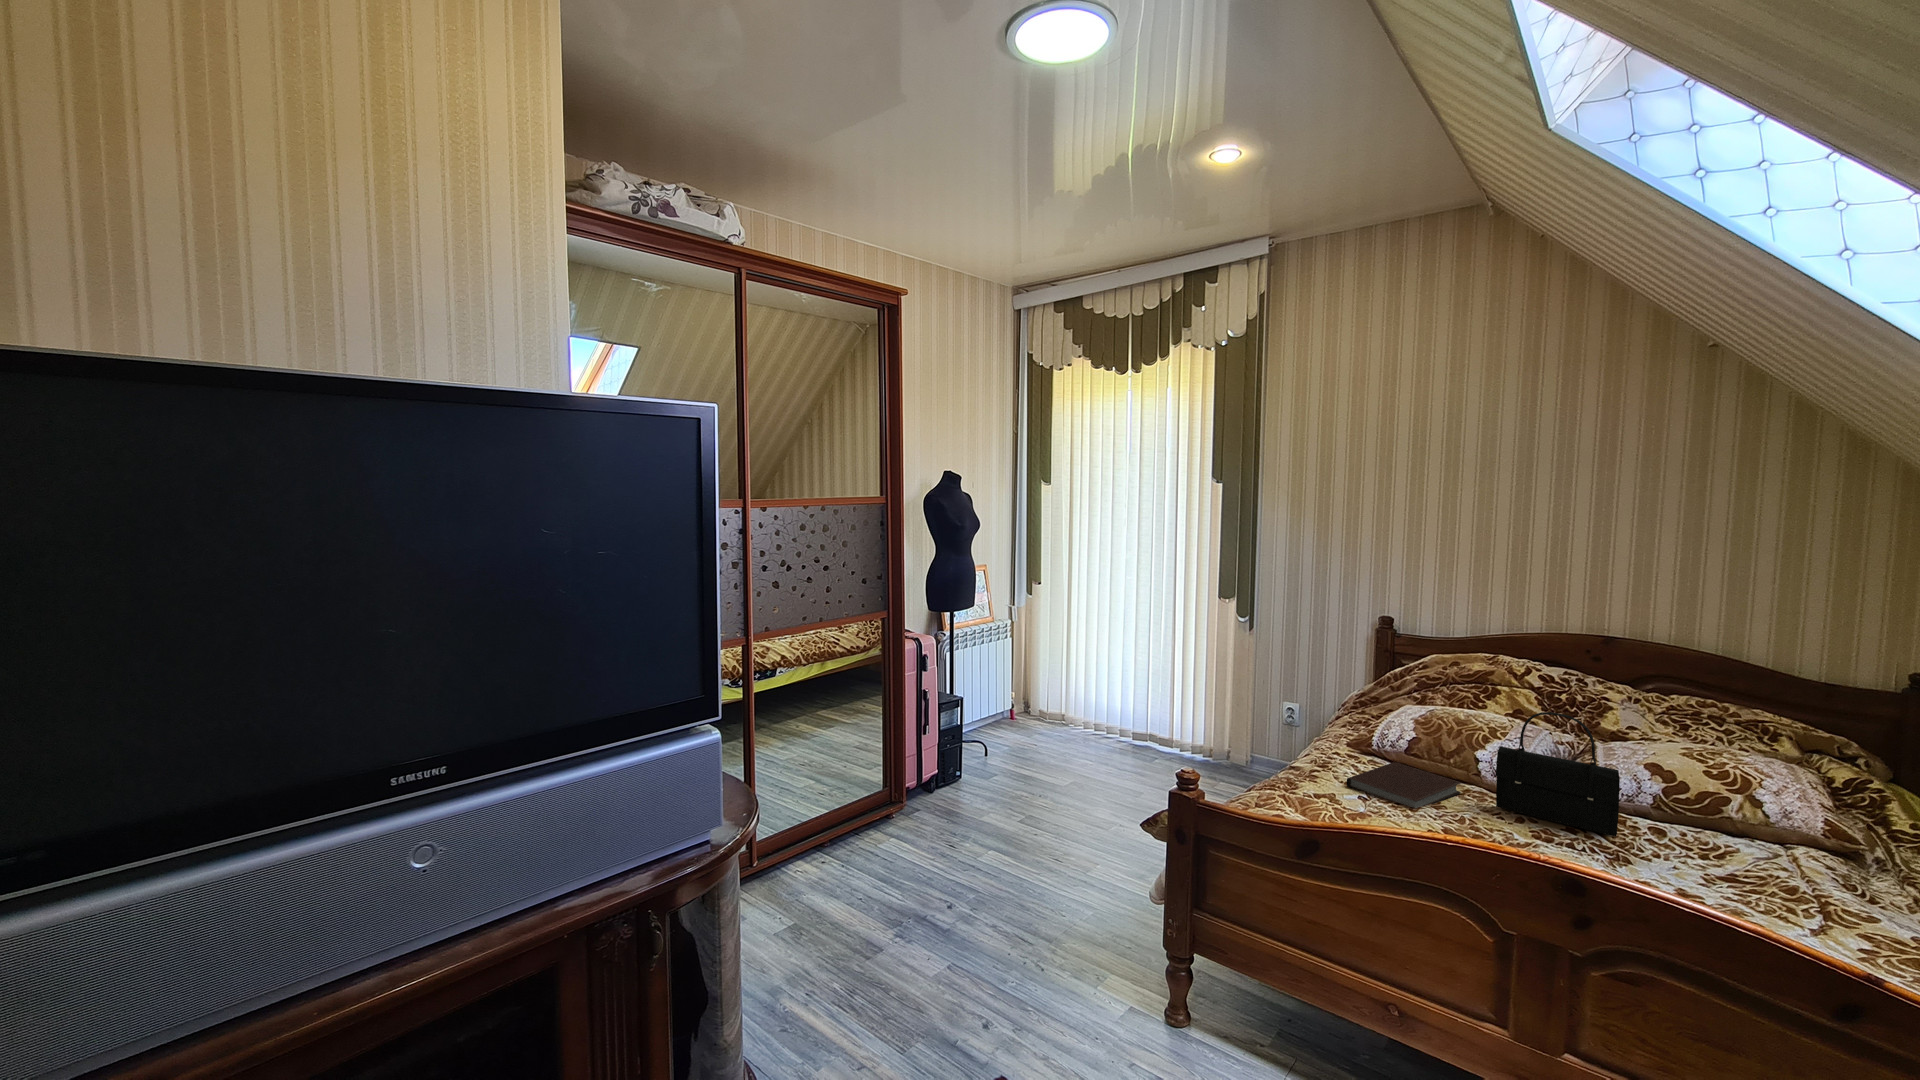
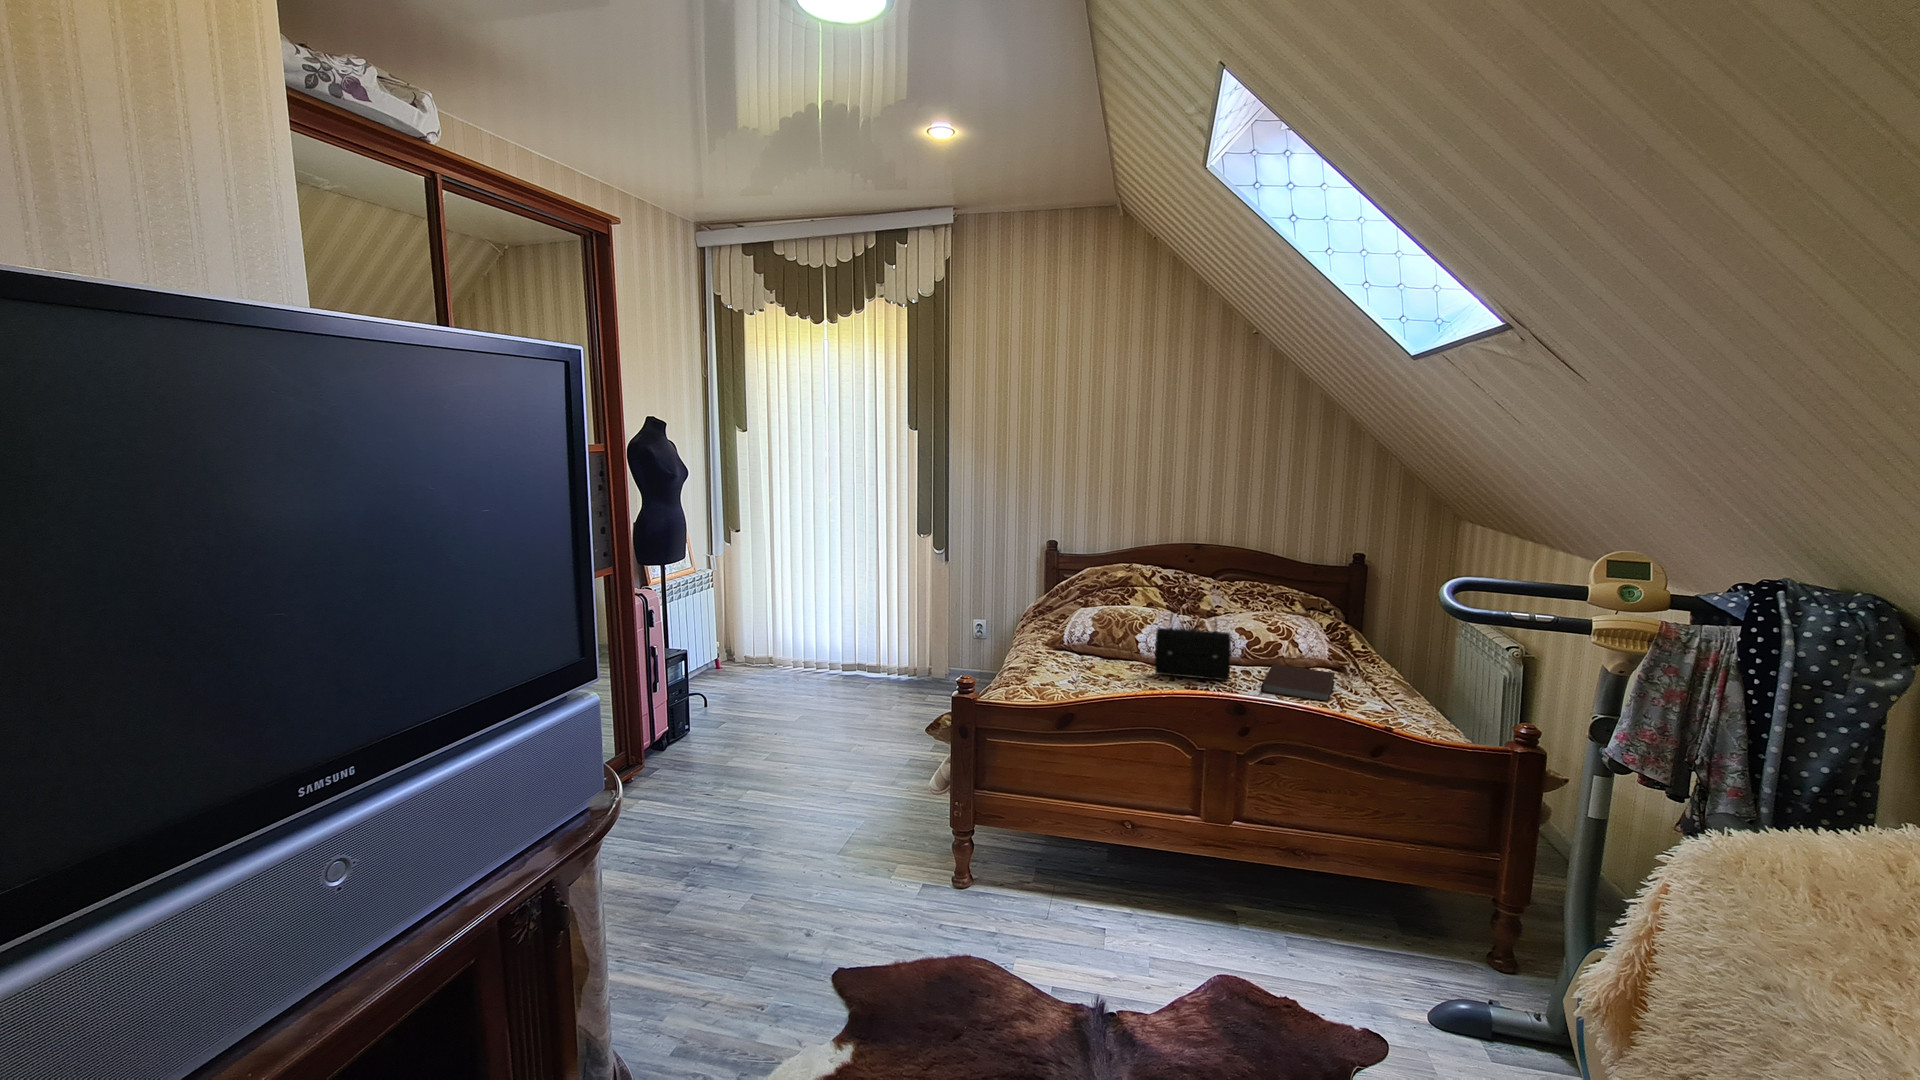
notebook: present [1347,762,1461,808] -> present [1261,664,1335,701]

